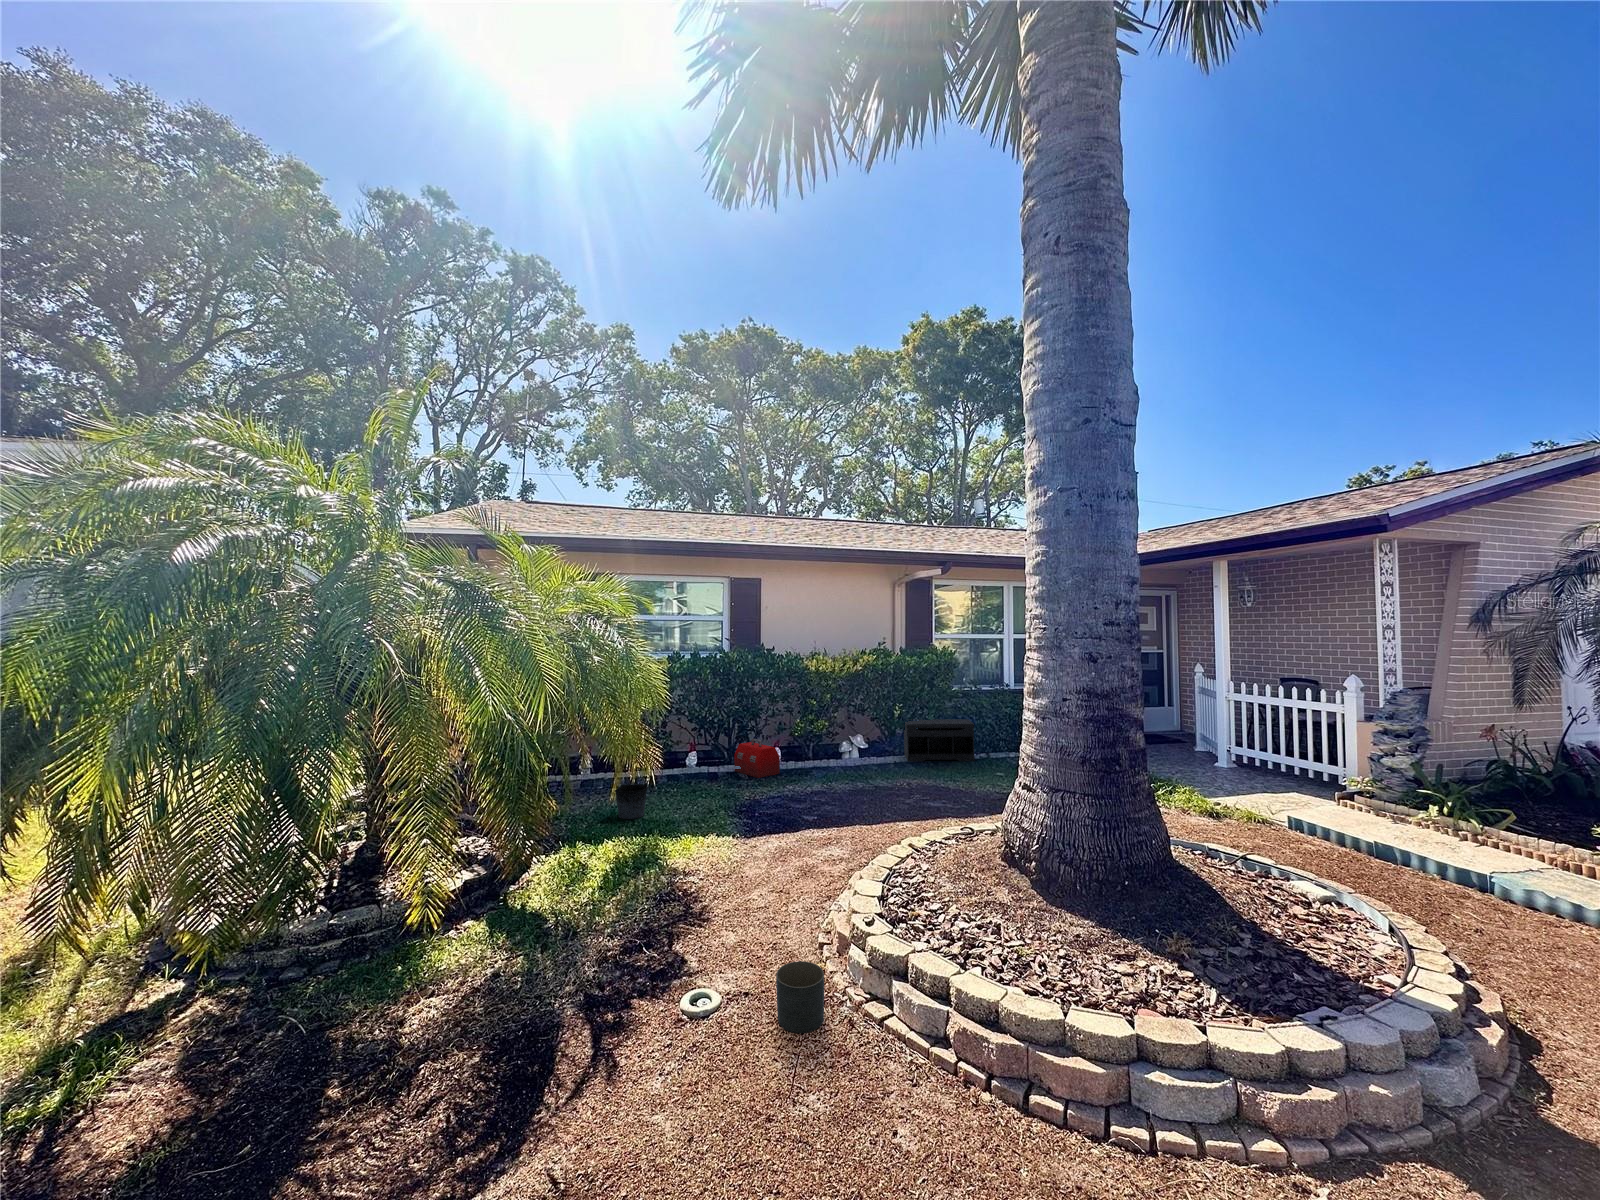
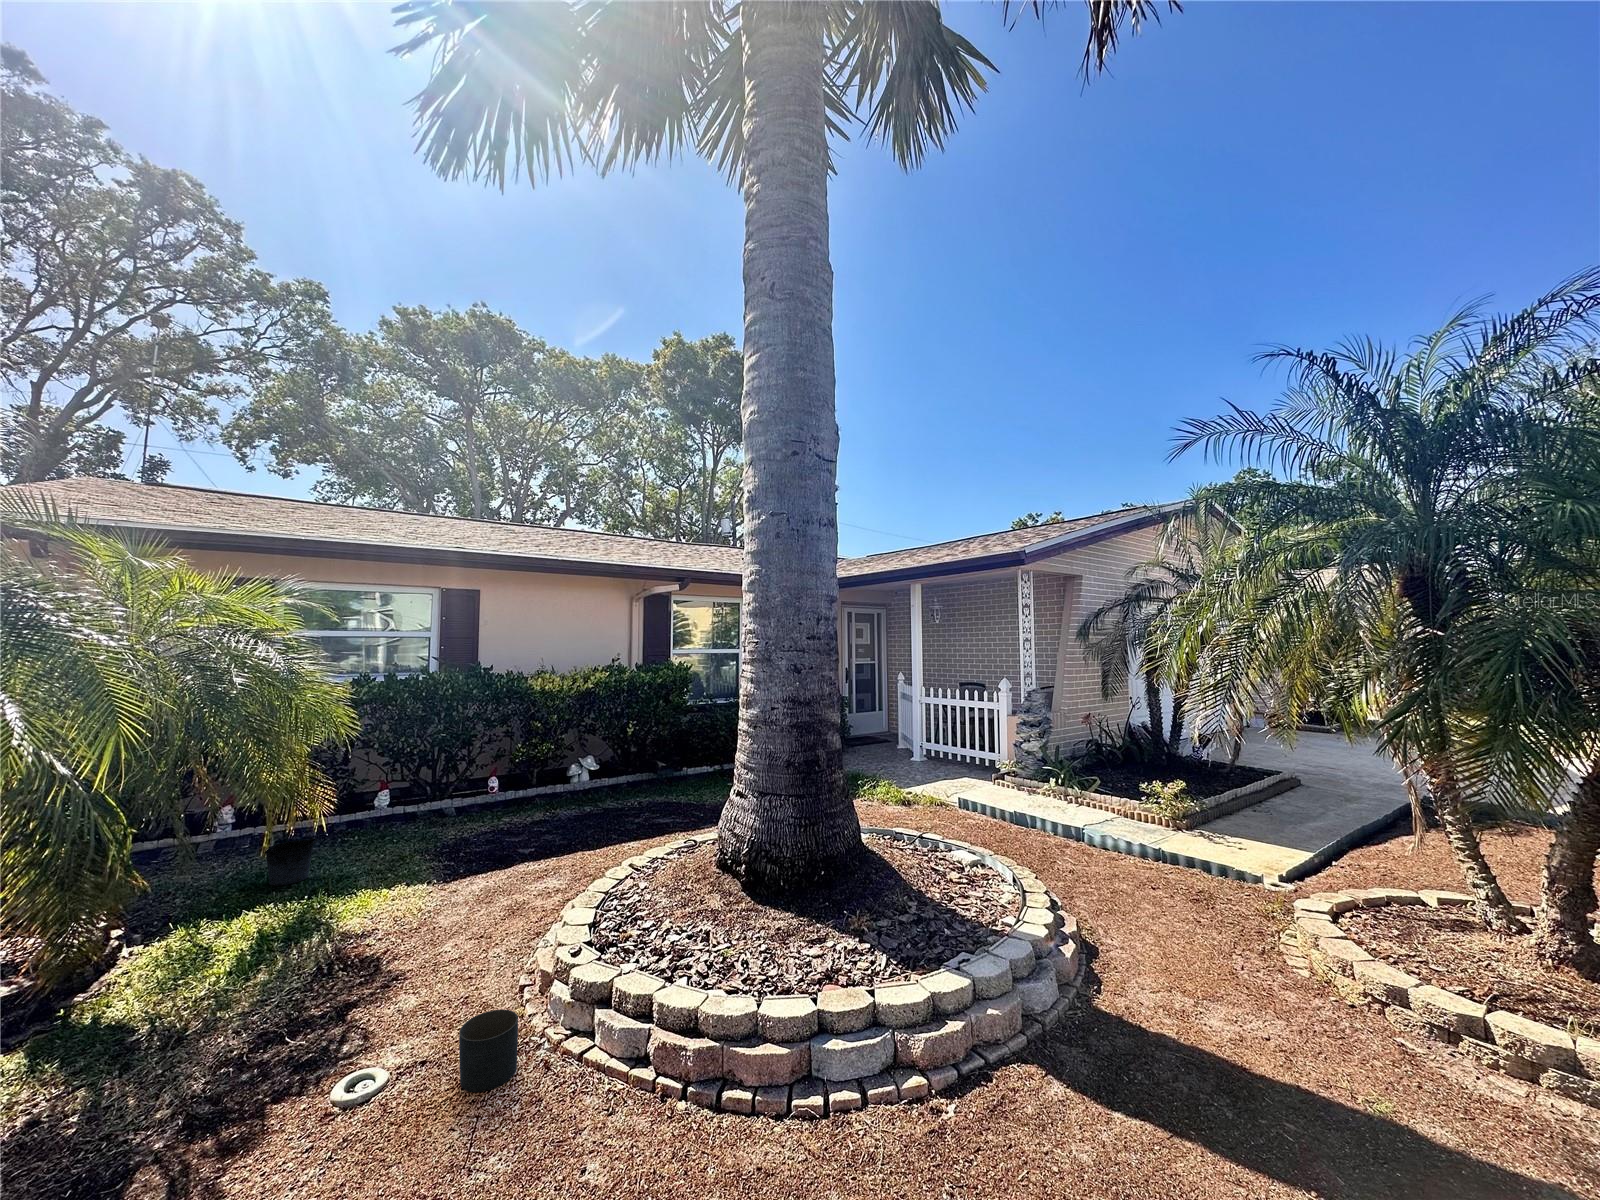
bench: present [904,719,975,762] -> none [642,736,713,784]
toolbox: present [734,739,780,778] -> none [441,773,498,818]

